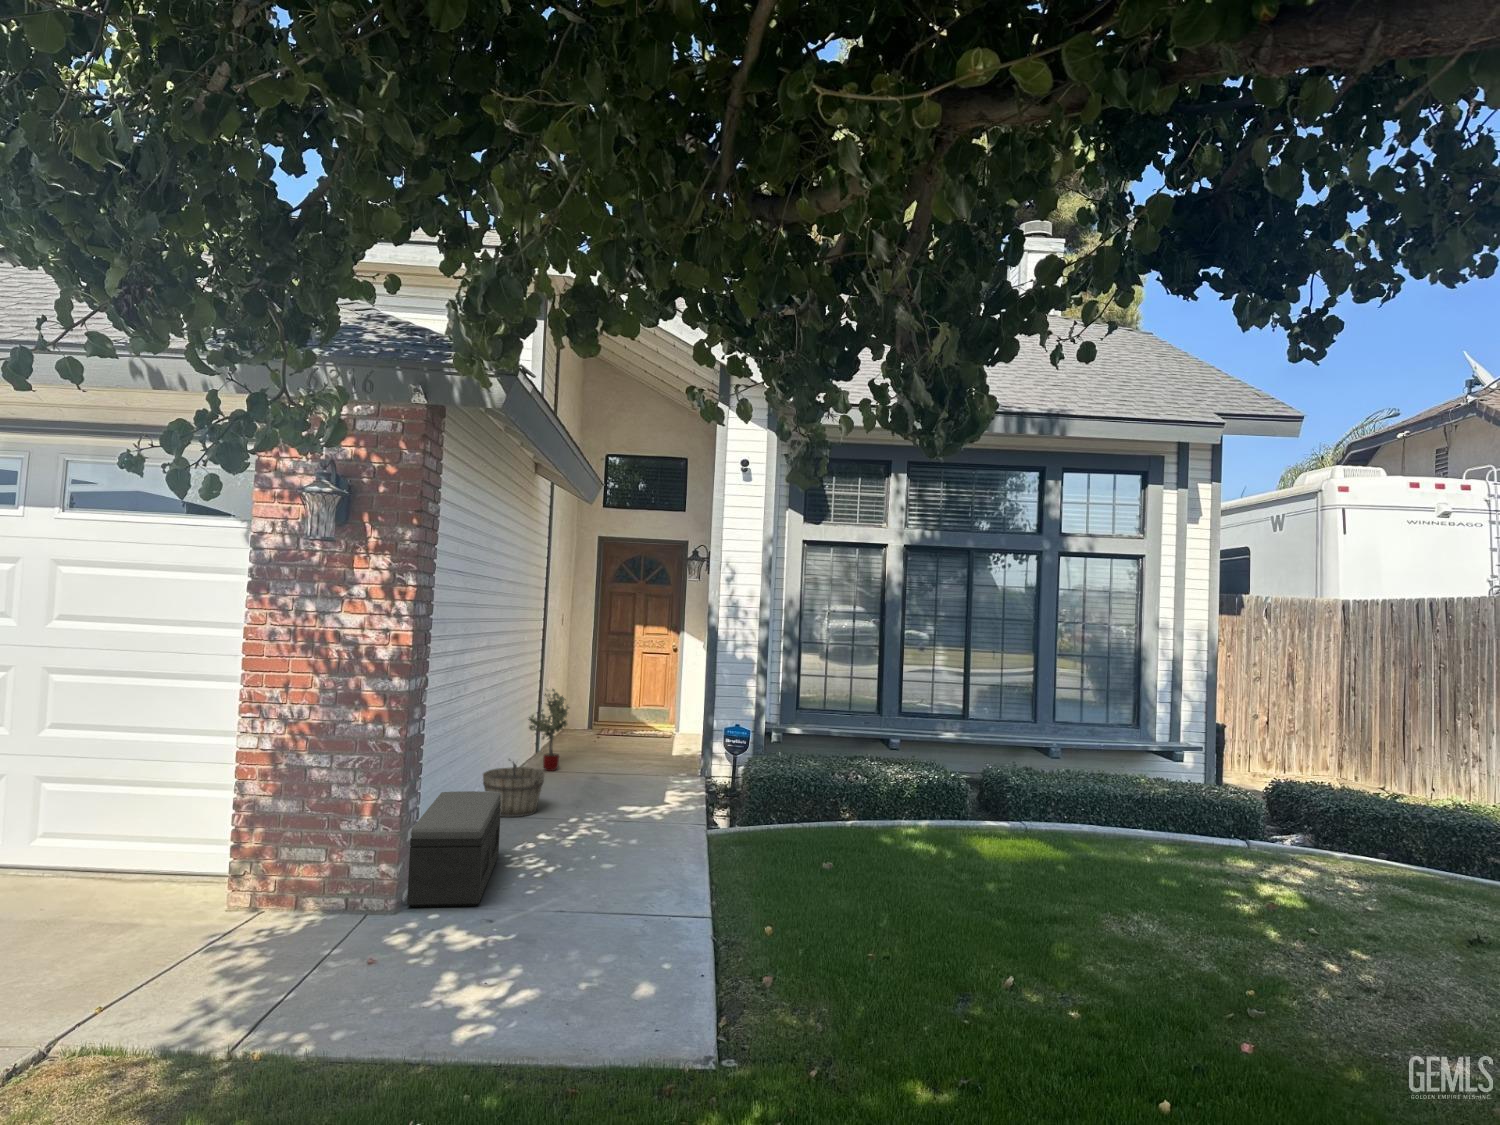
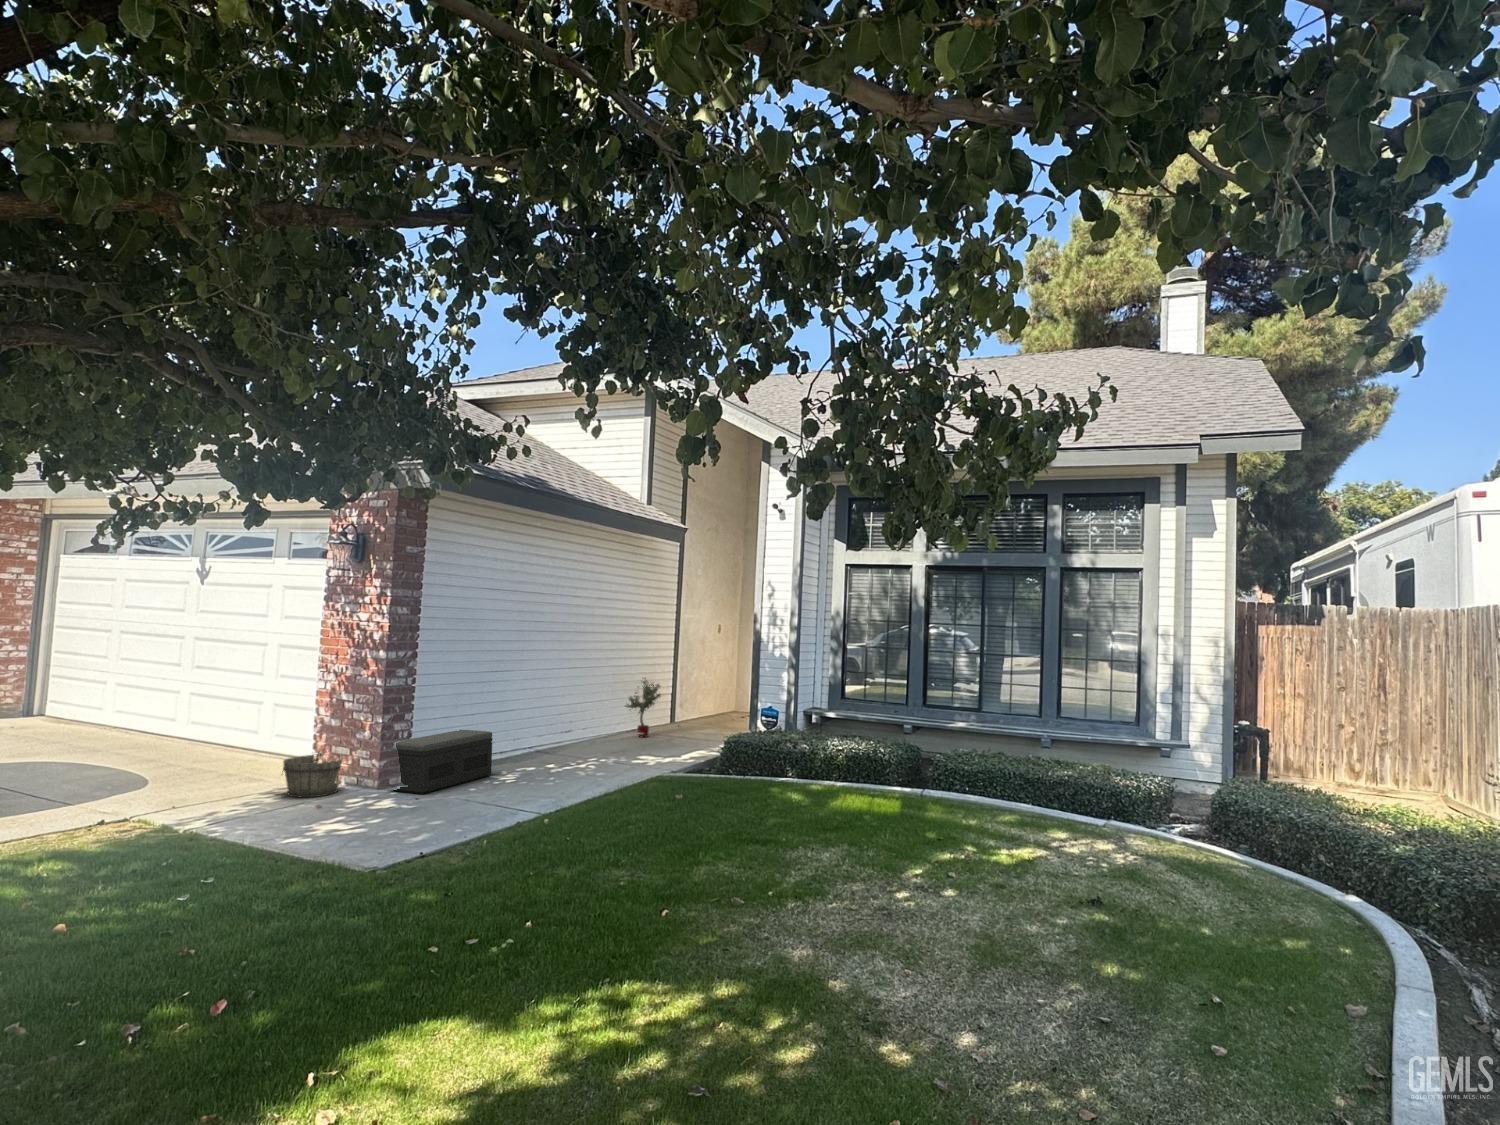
wooden bucket: present [483,762,545,817] -> present [282,747,342,797]

